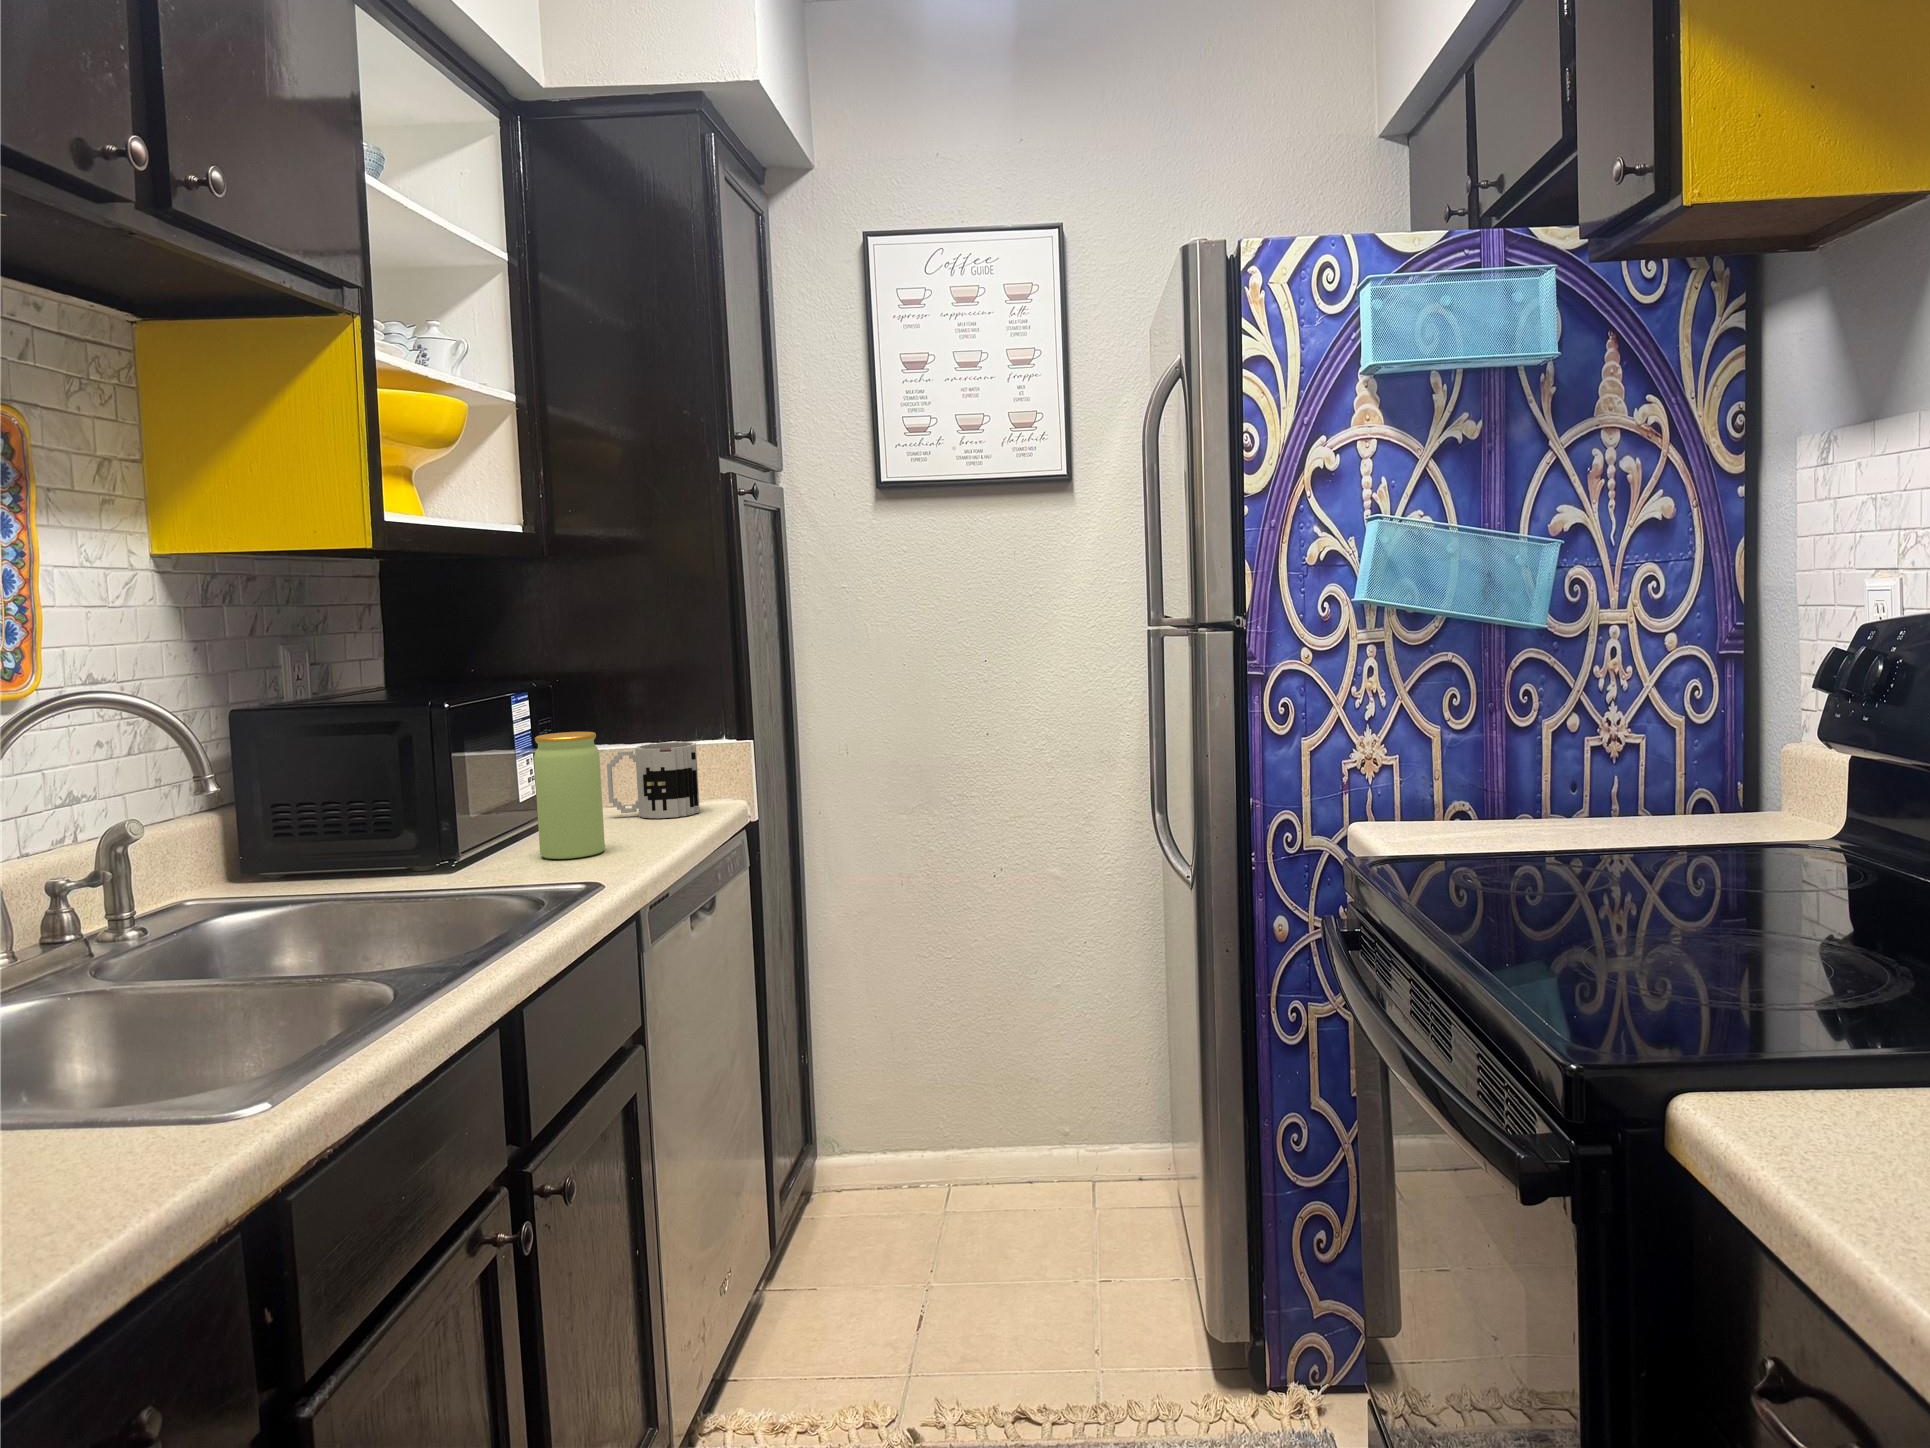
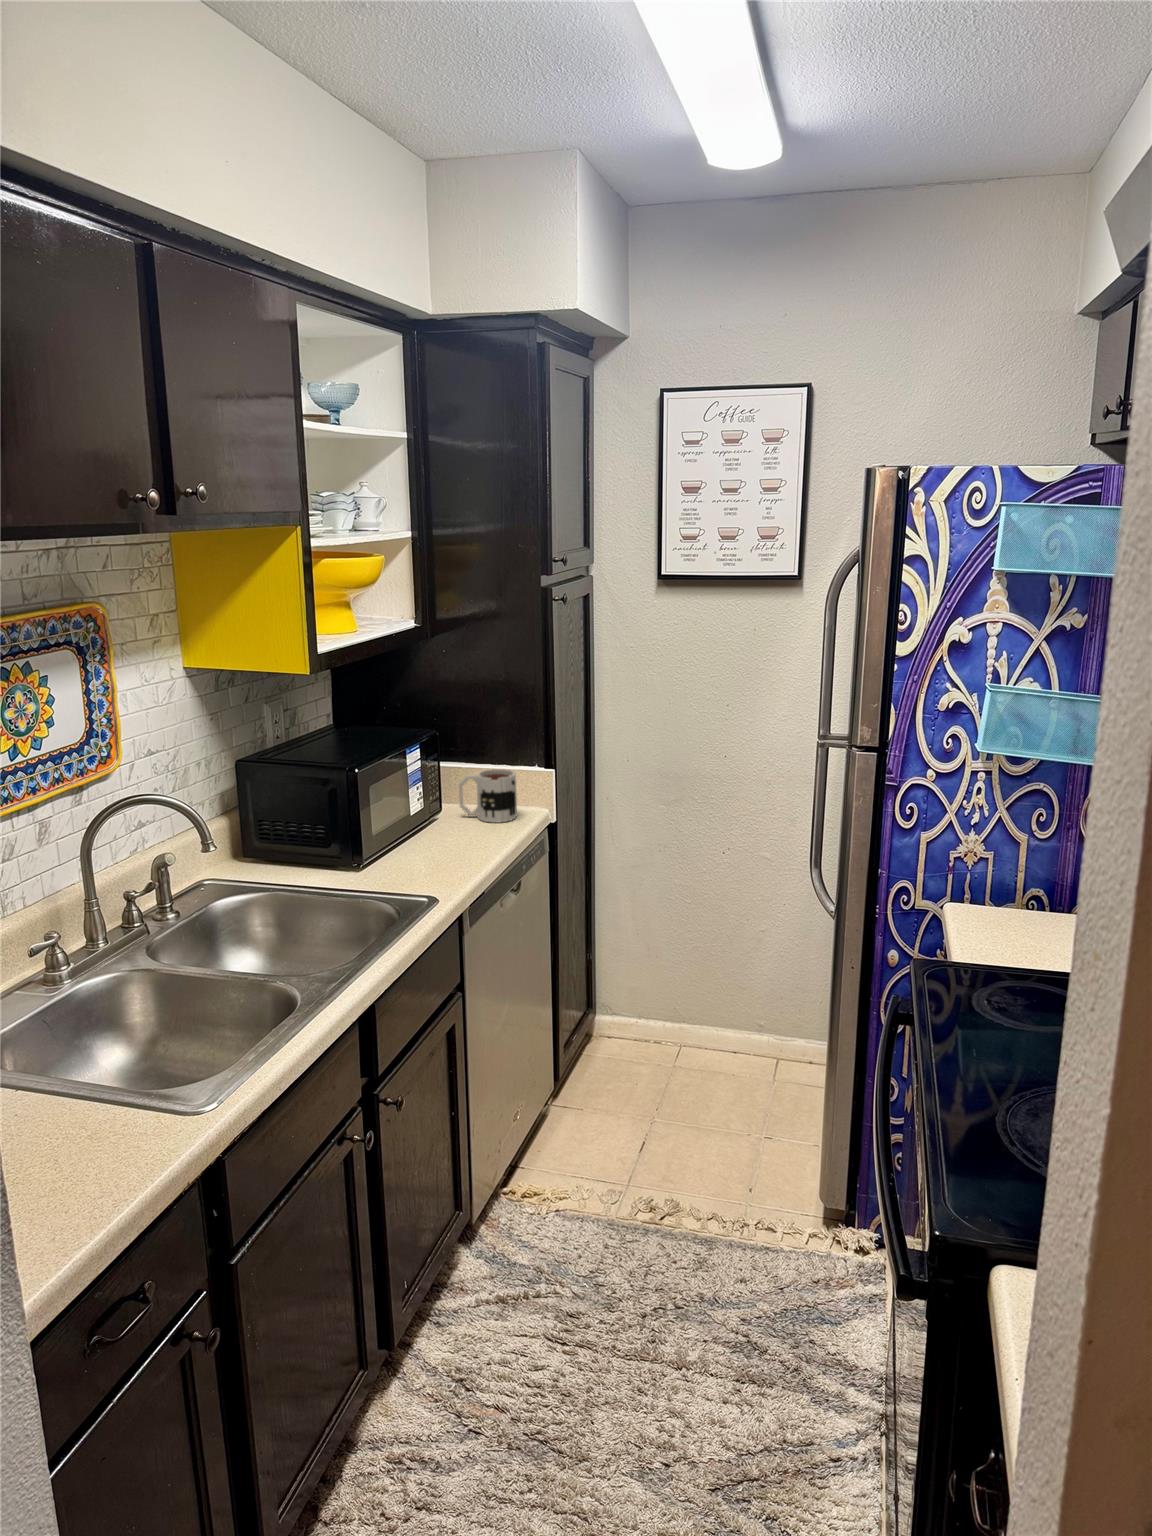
jar: present [534,732,605,859] -> none [406,780,448,863]

